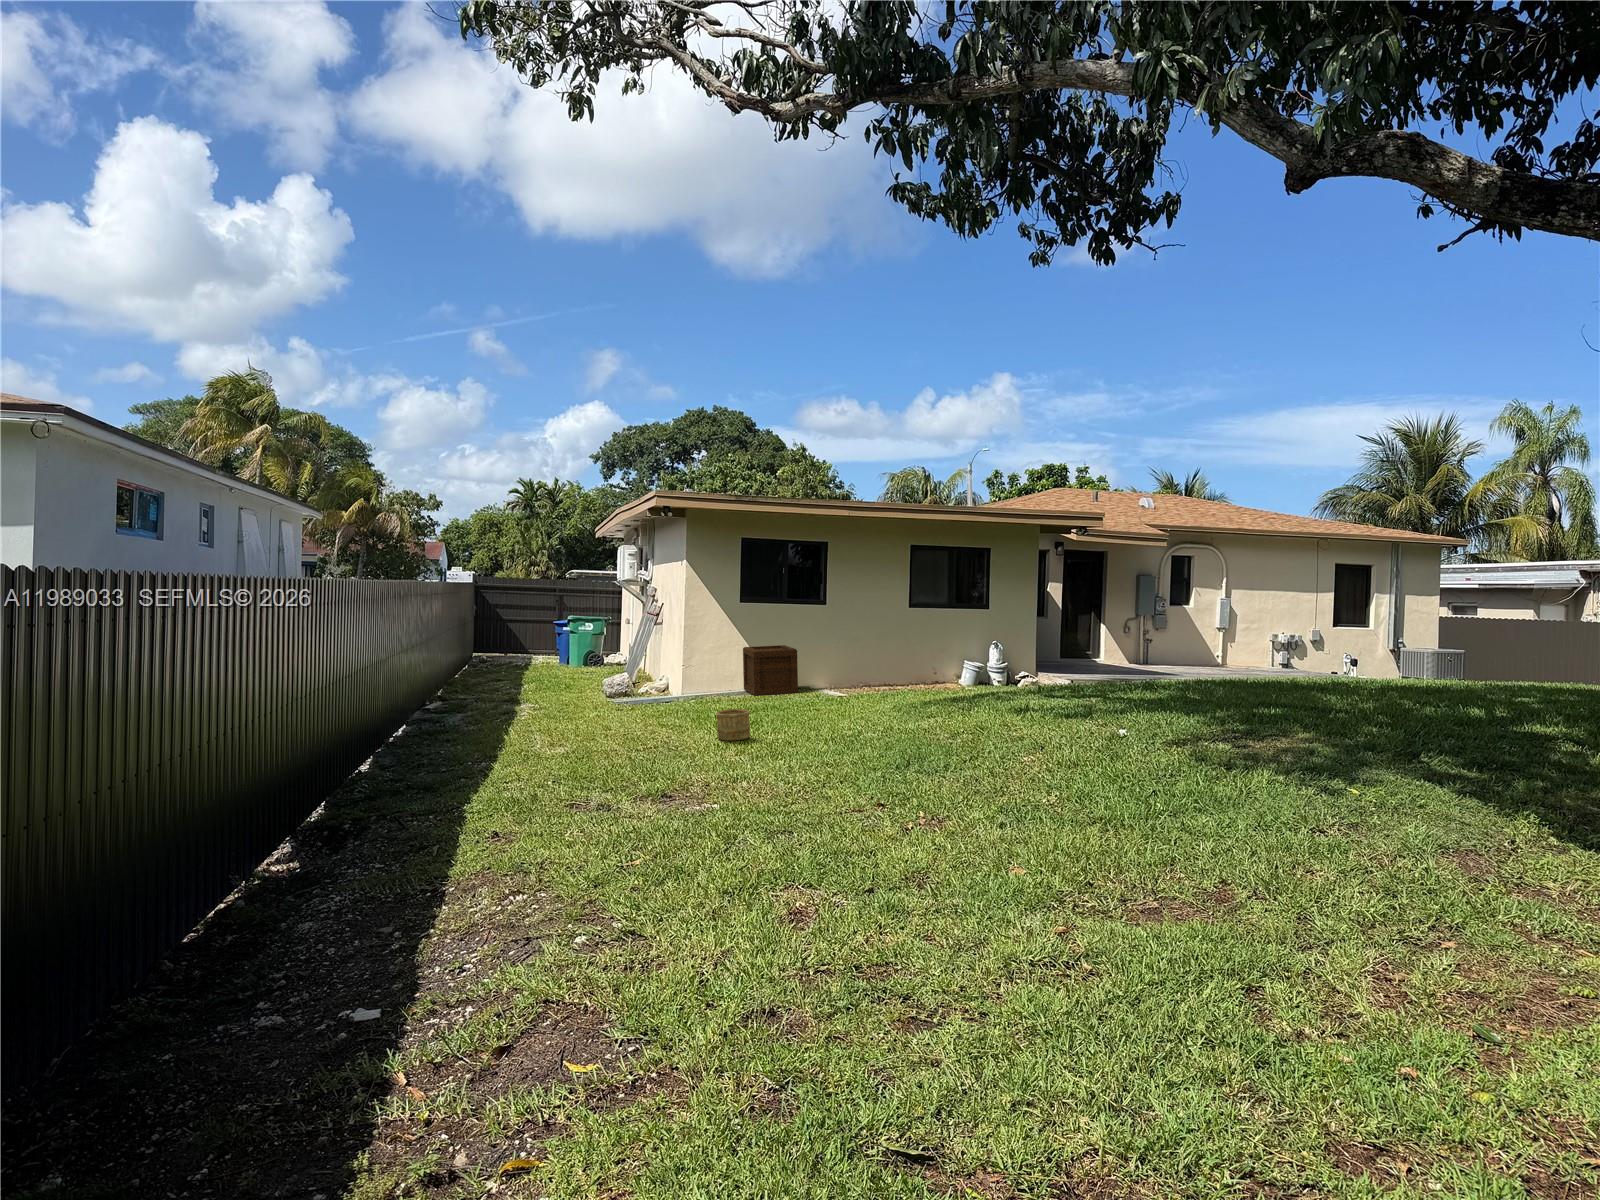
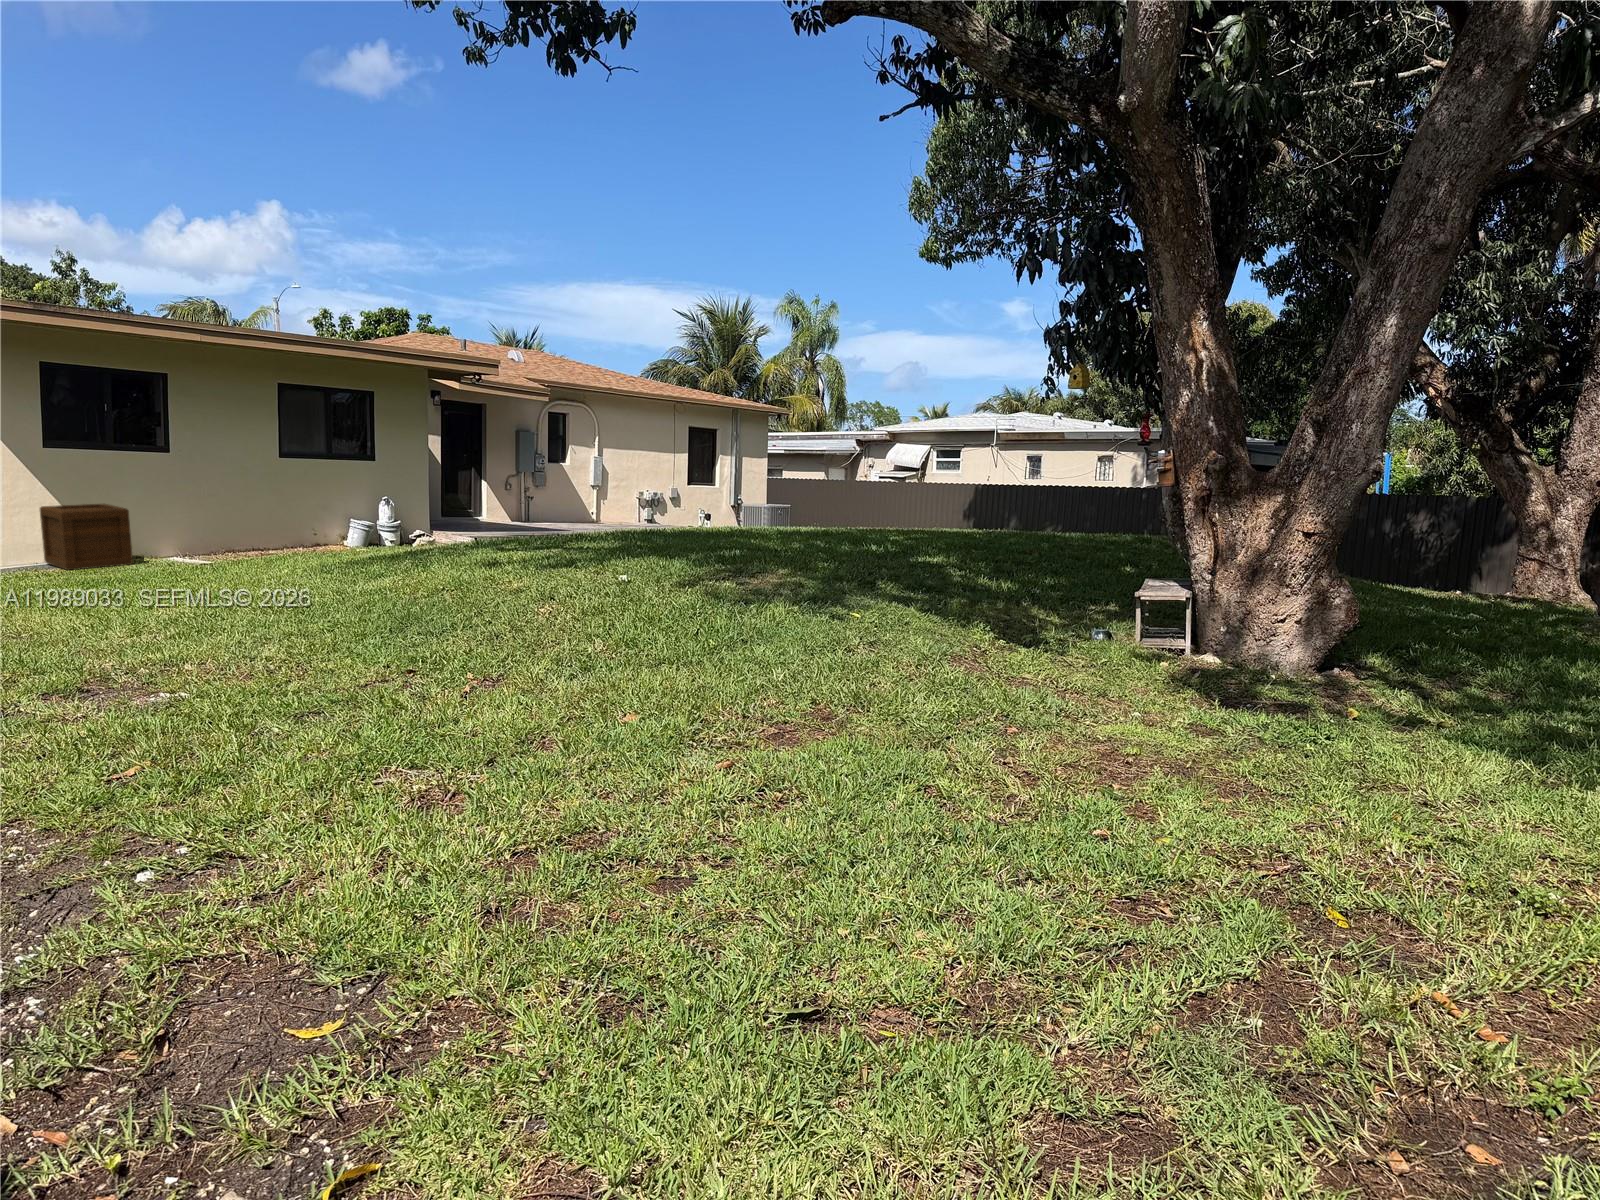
wooden bucket: present [716,709,750,741] -> none [38,589,96,633]

